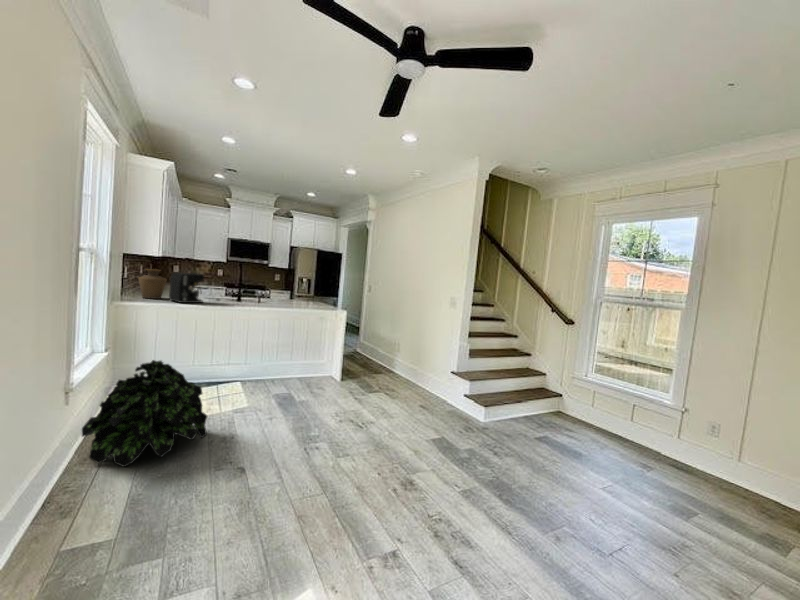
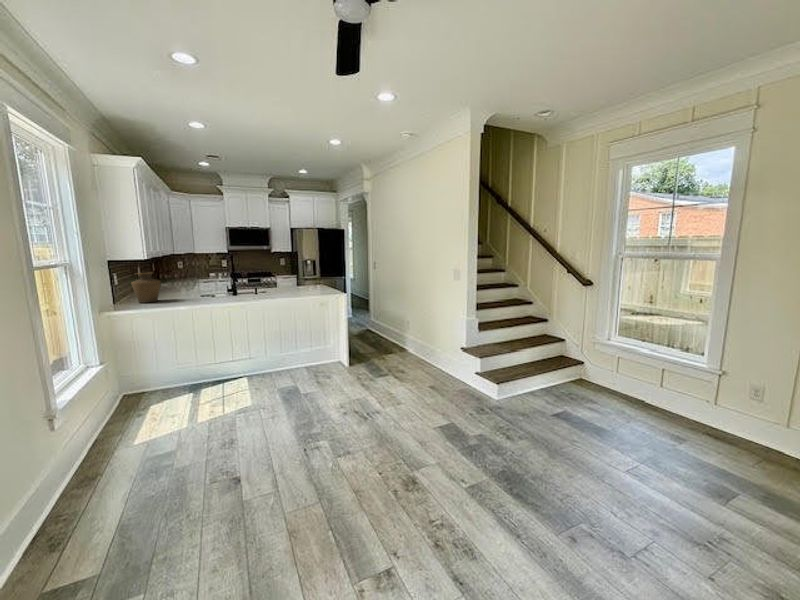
coffee maker: present [169,273,204,303] -> none [162,272,199,305]
potted plant: present [82,360,207,467] -> none [76,373,206,487]

